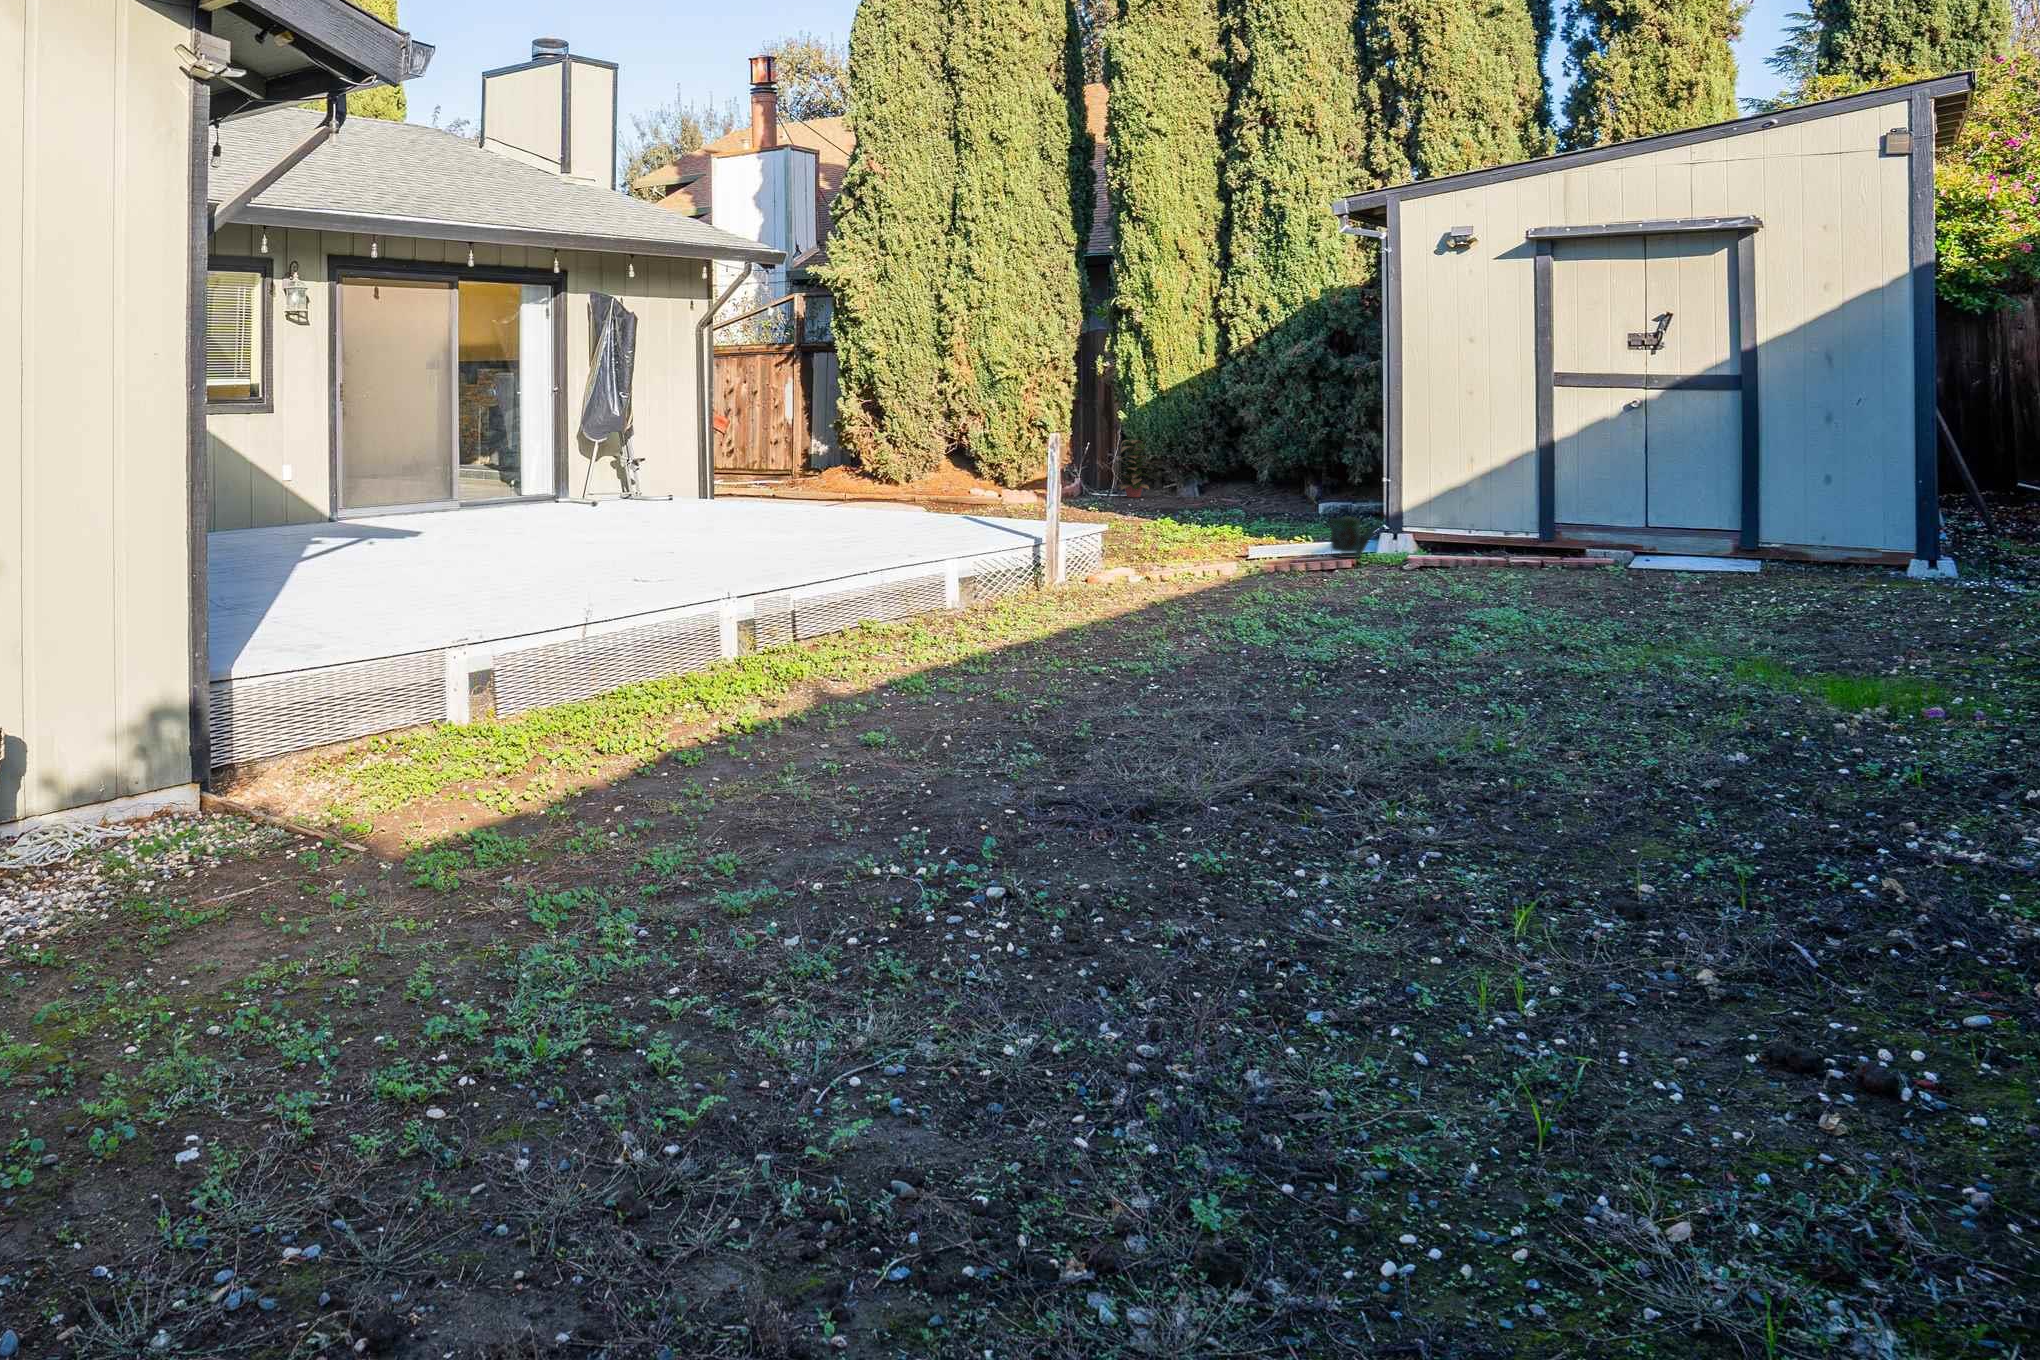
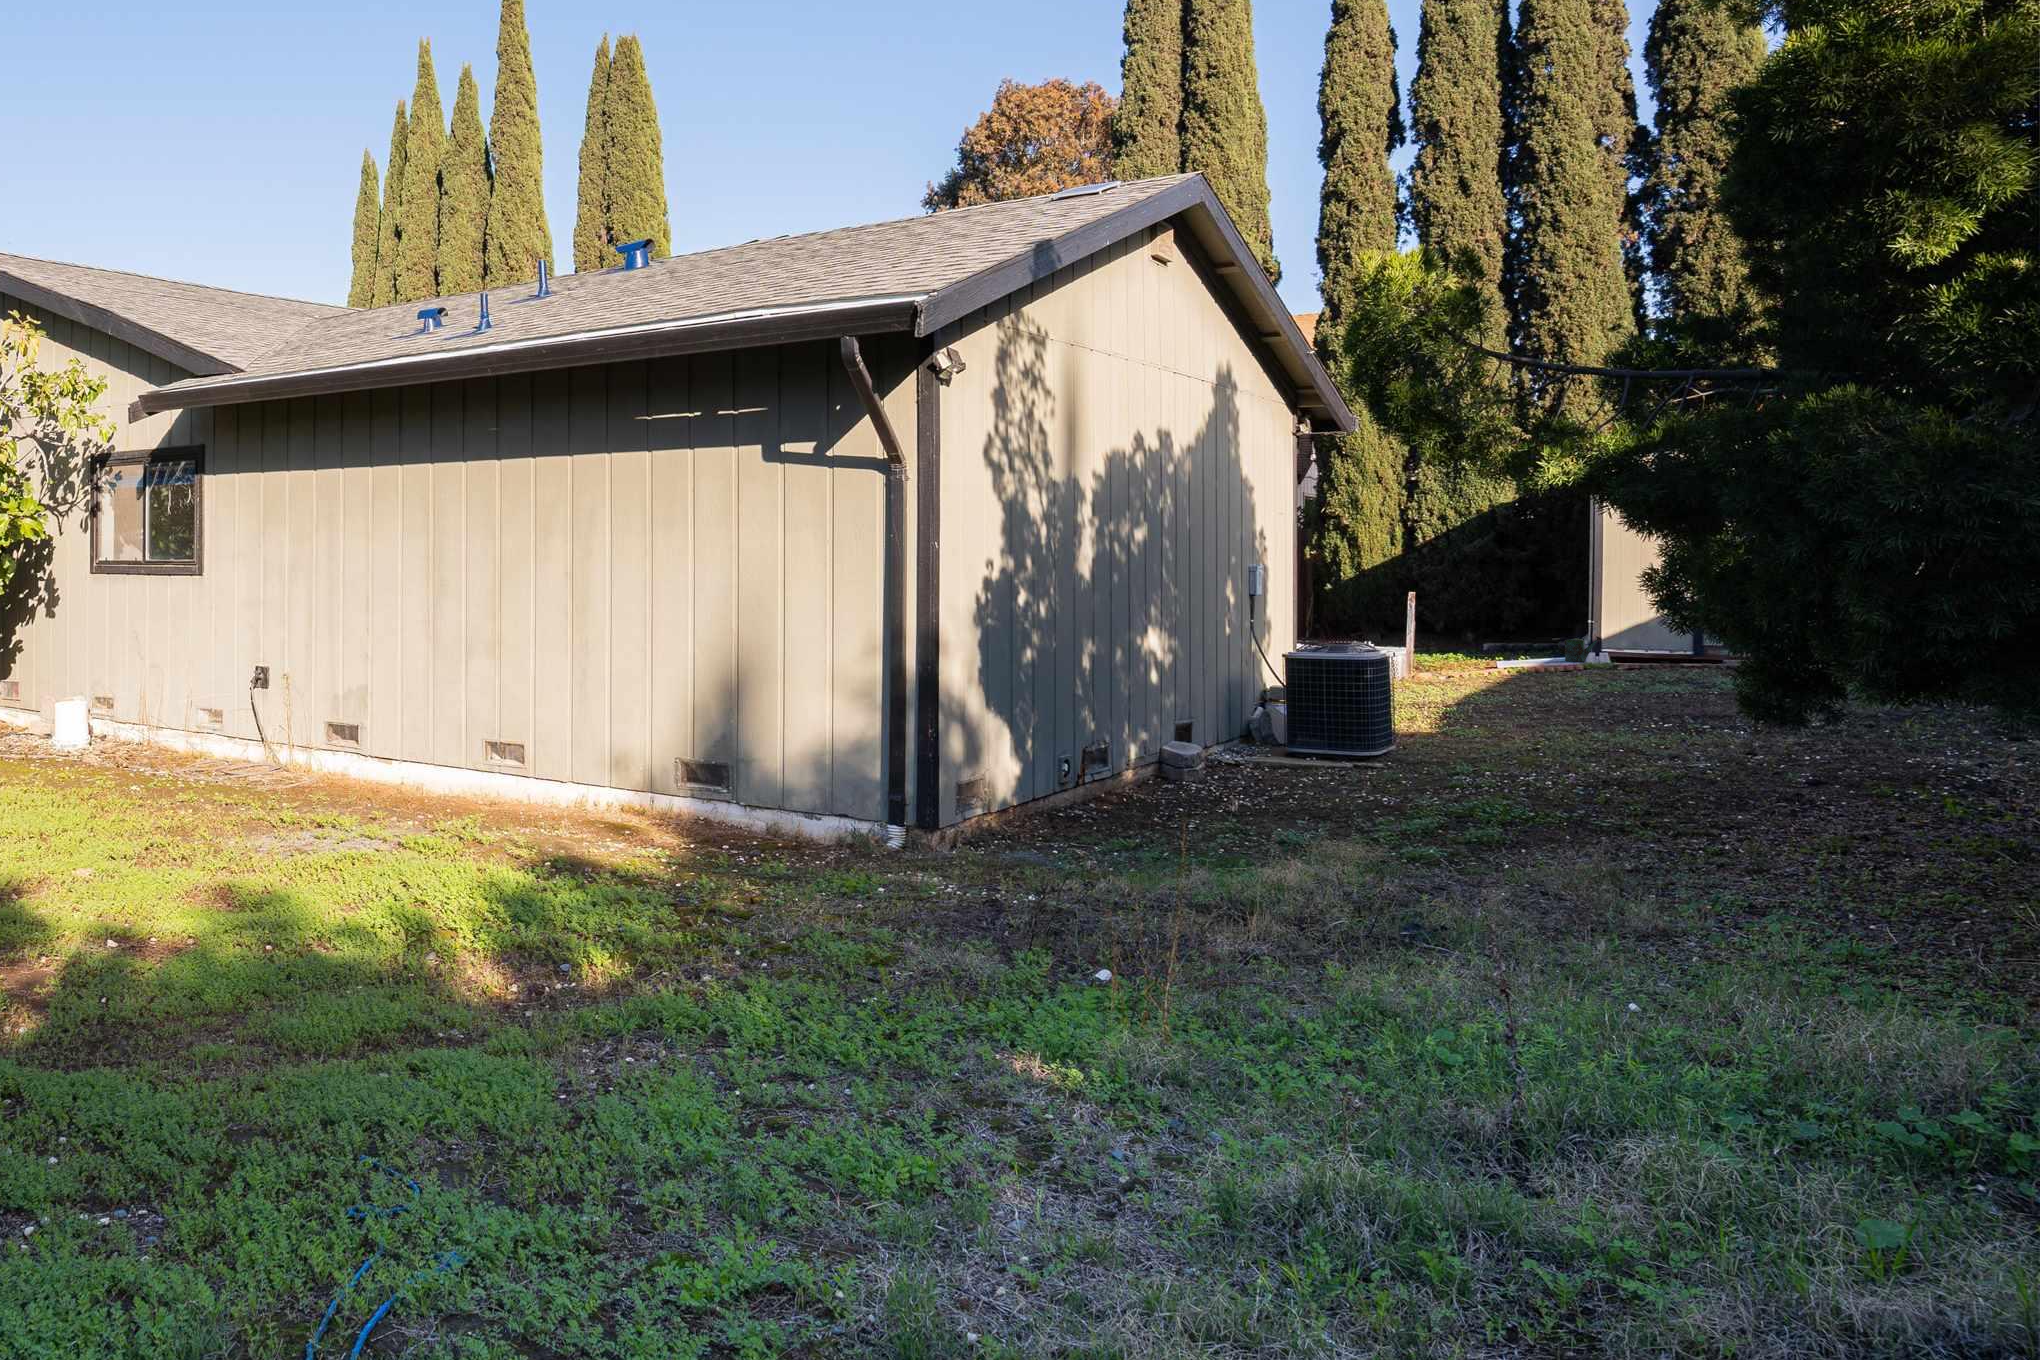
decorative plant: present [1116,440,1152,497] -> none [1324,606,1356,644]

